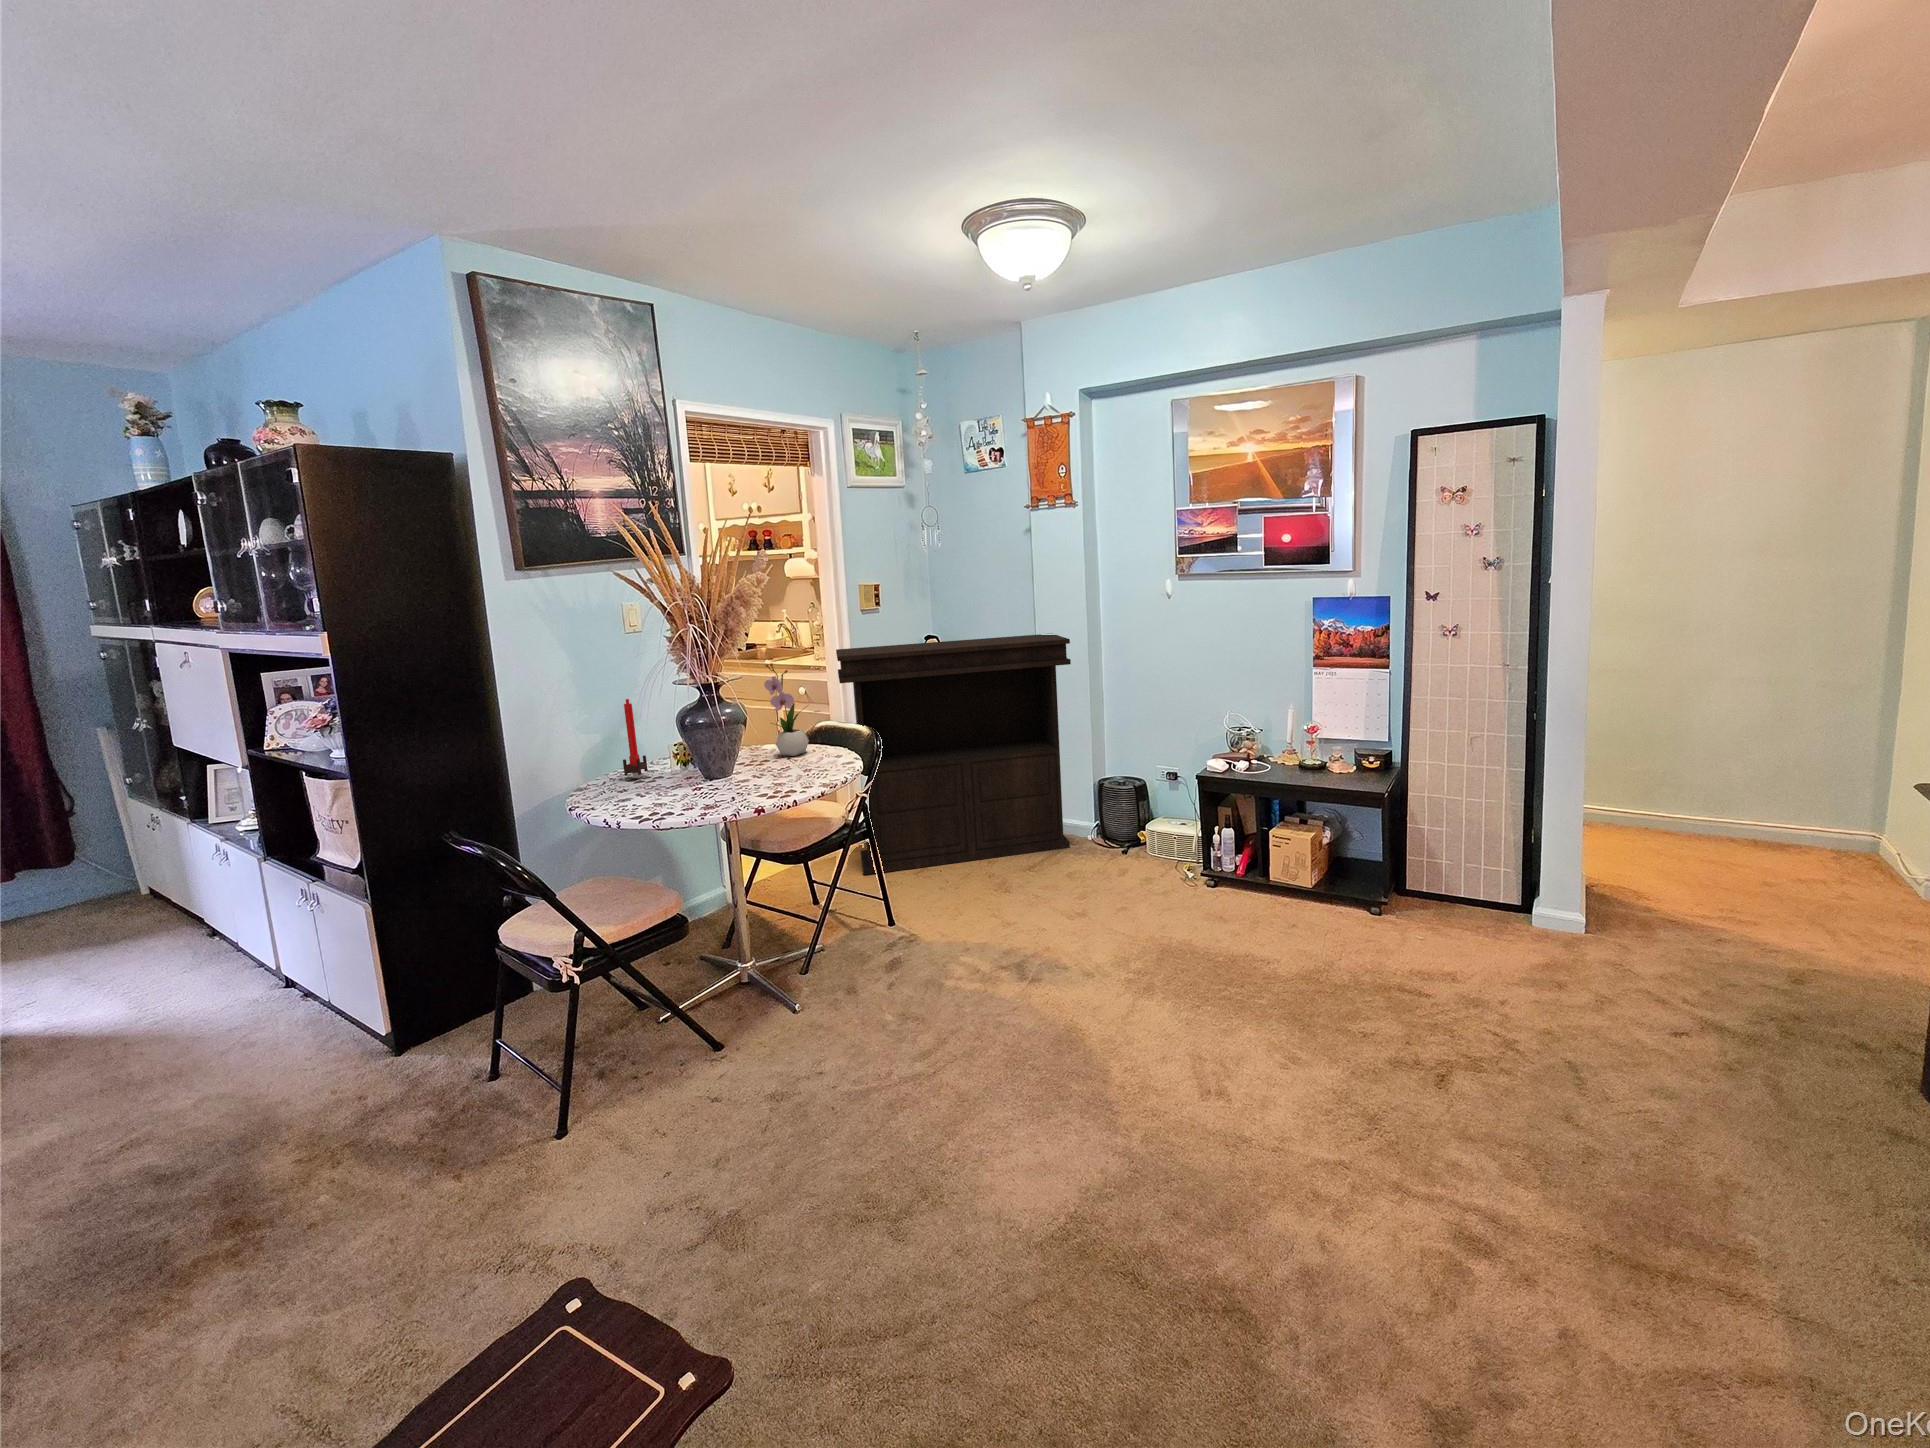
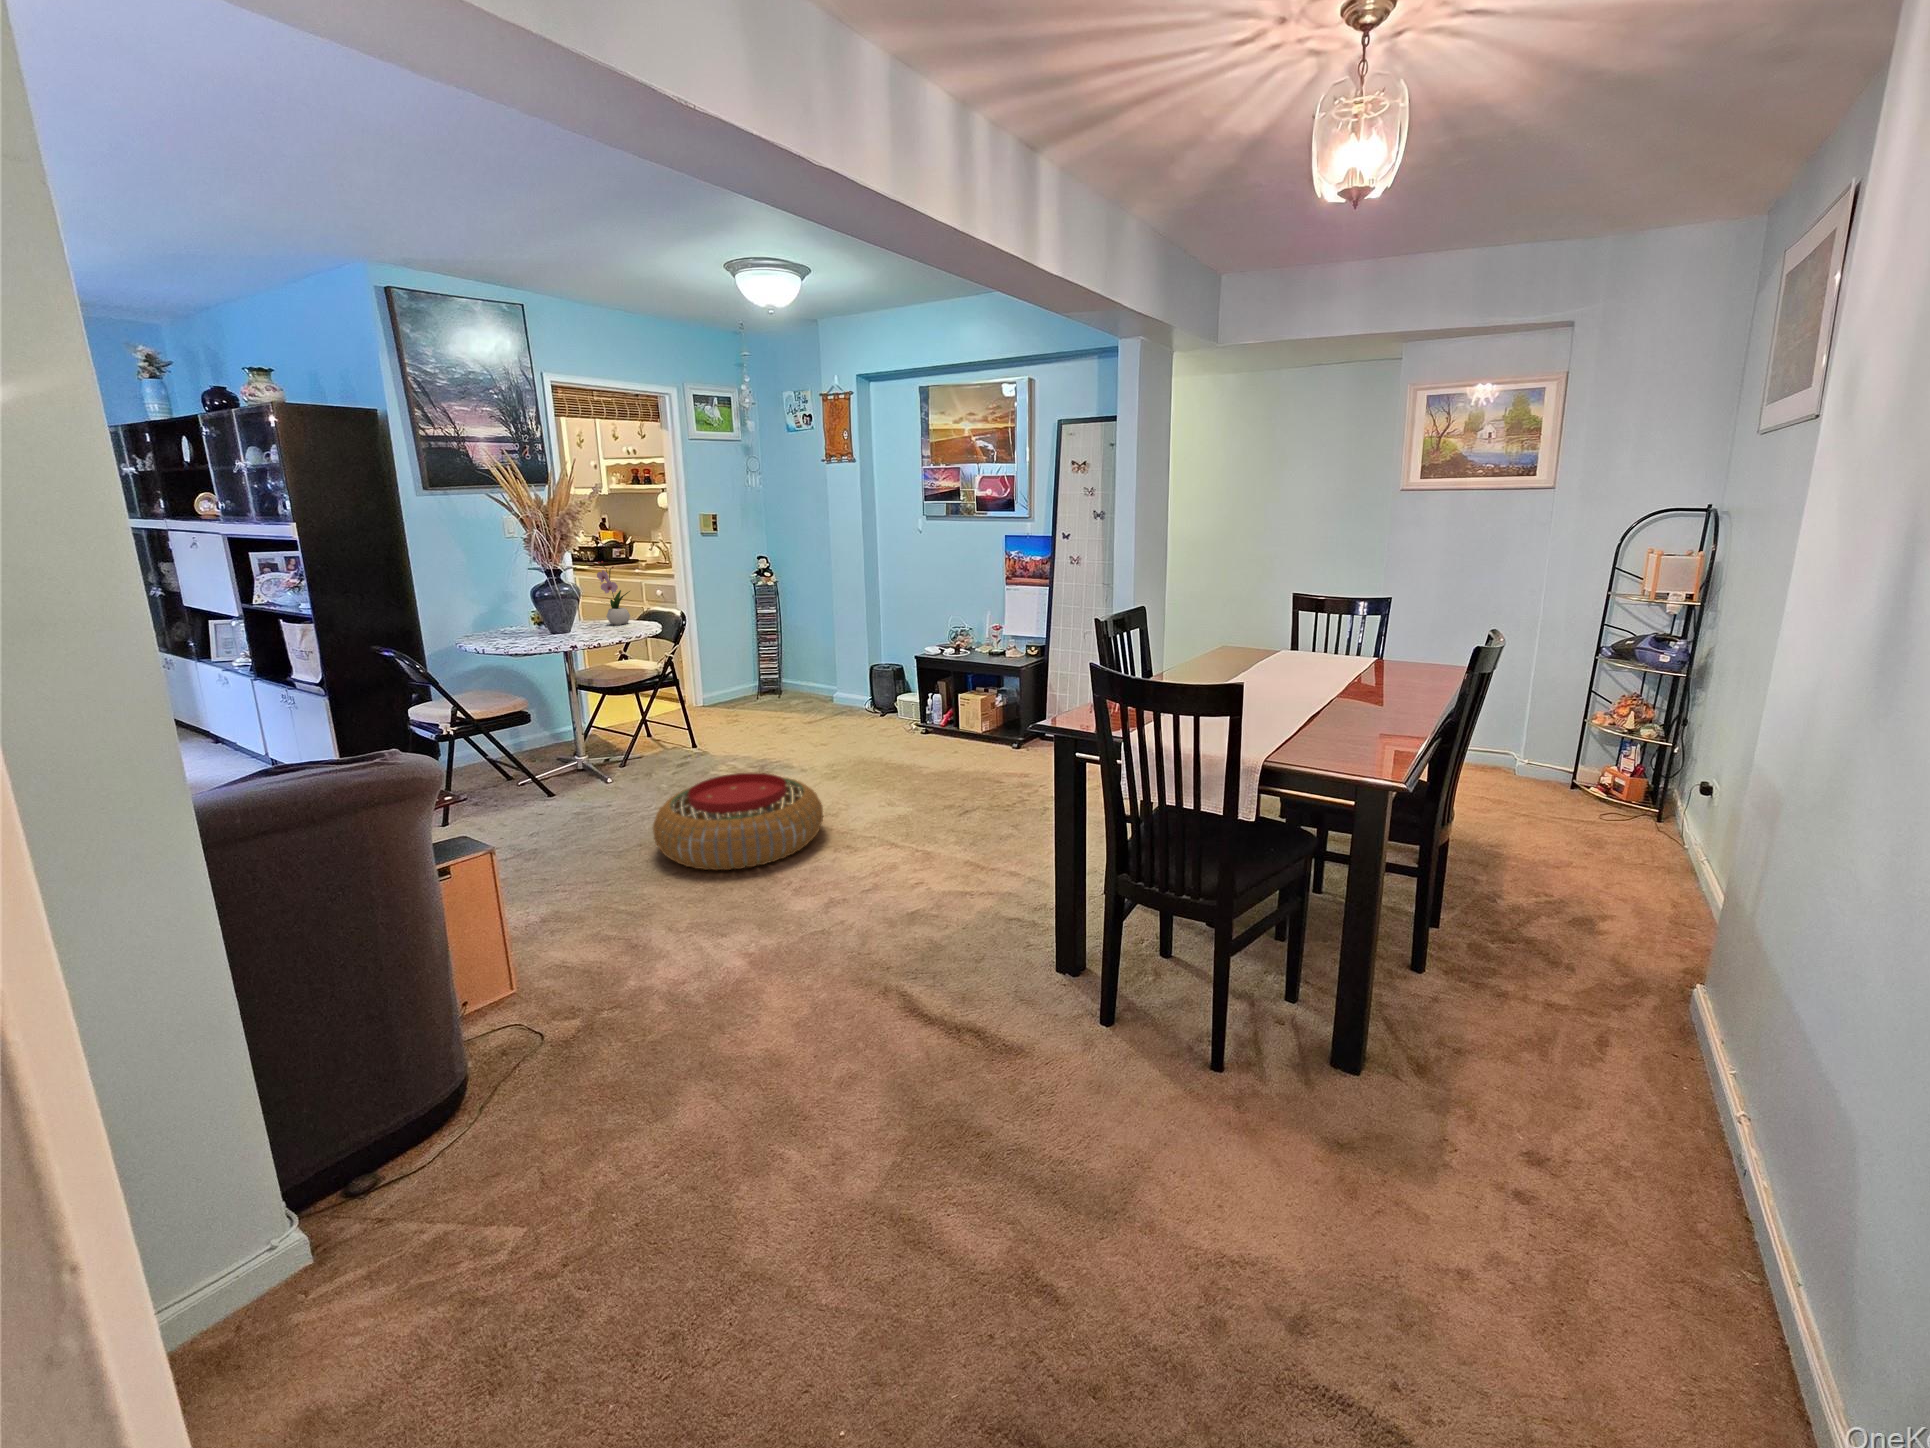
console table: present [836,634,1071,875] -> none [669,557,849,723]
candle: present [623,699,648,778] -> none [497,579,515,632]
pouf: none [945,1025,1241,1271] -> present [653,773,823,870]

